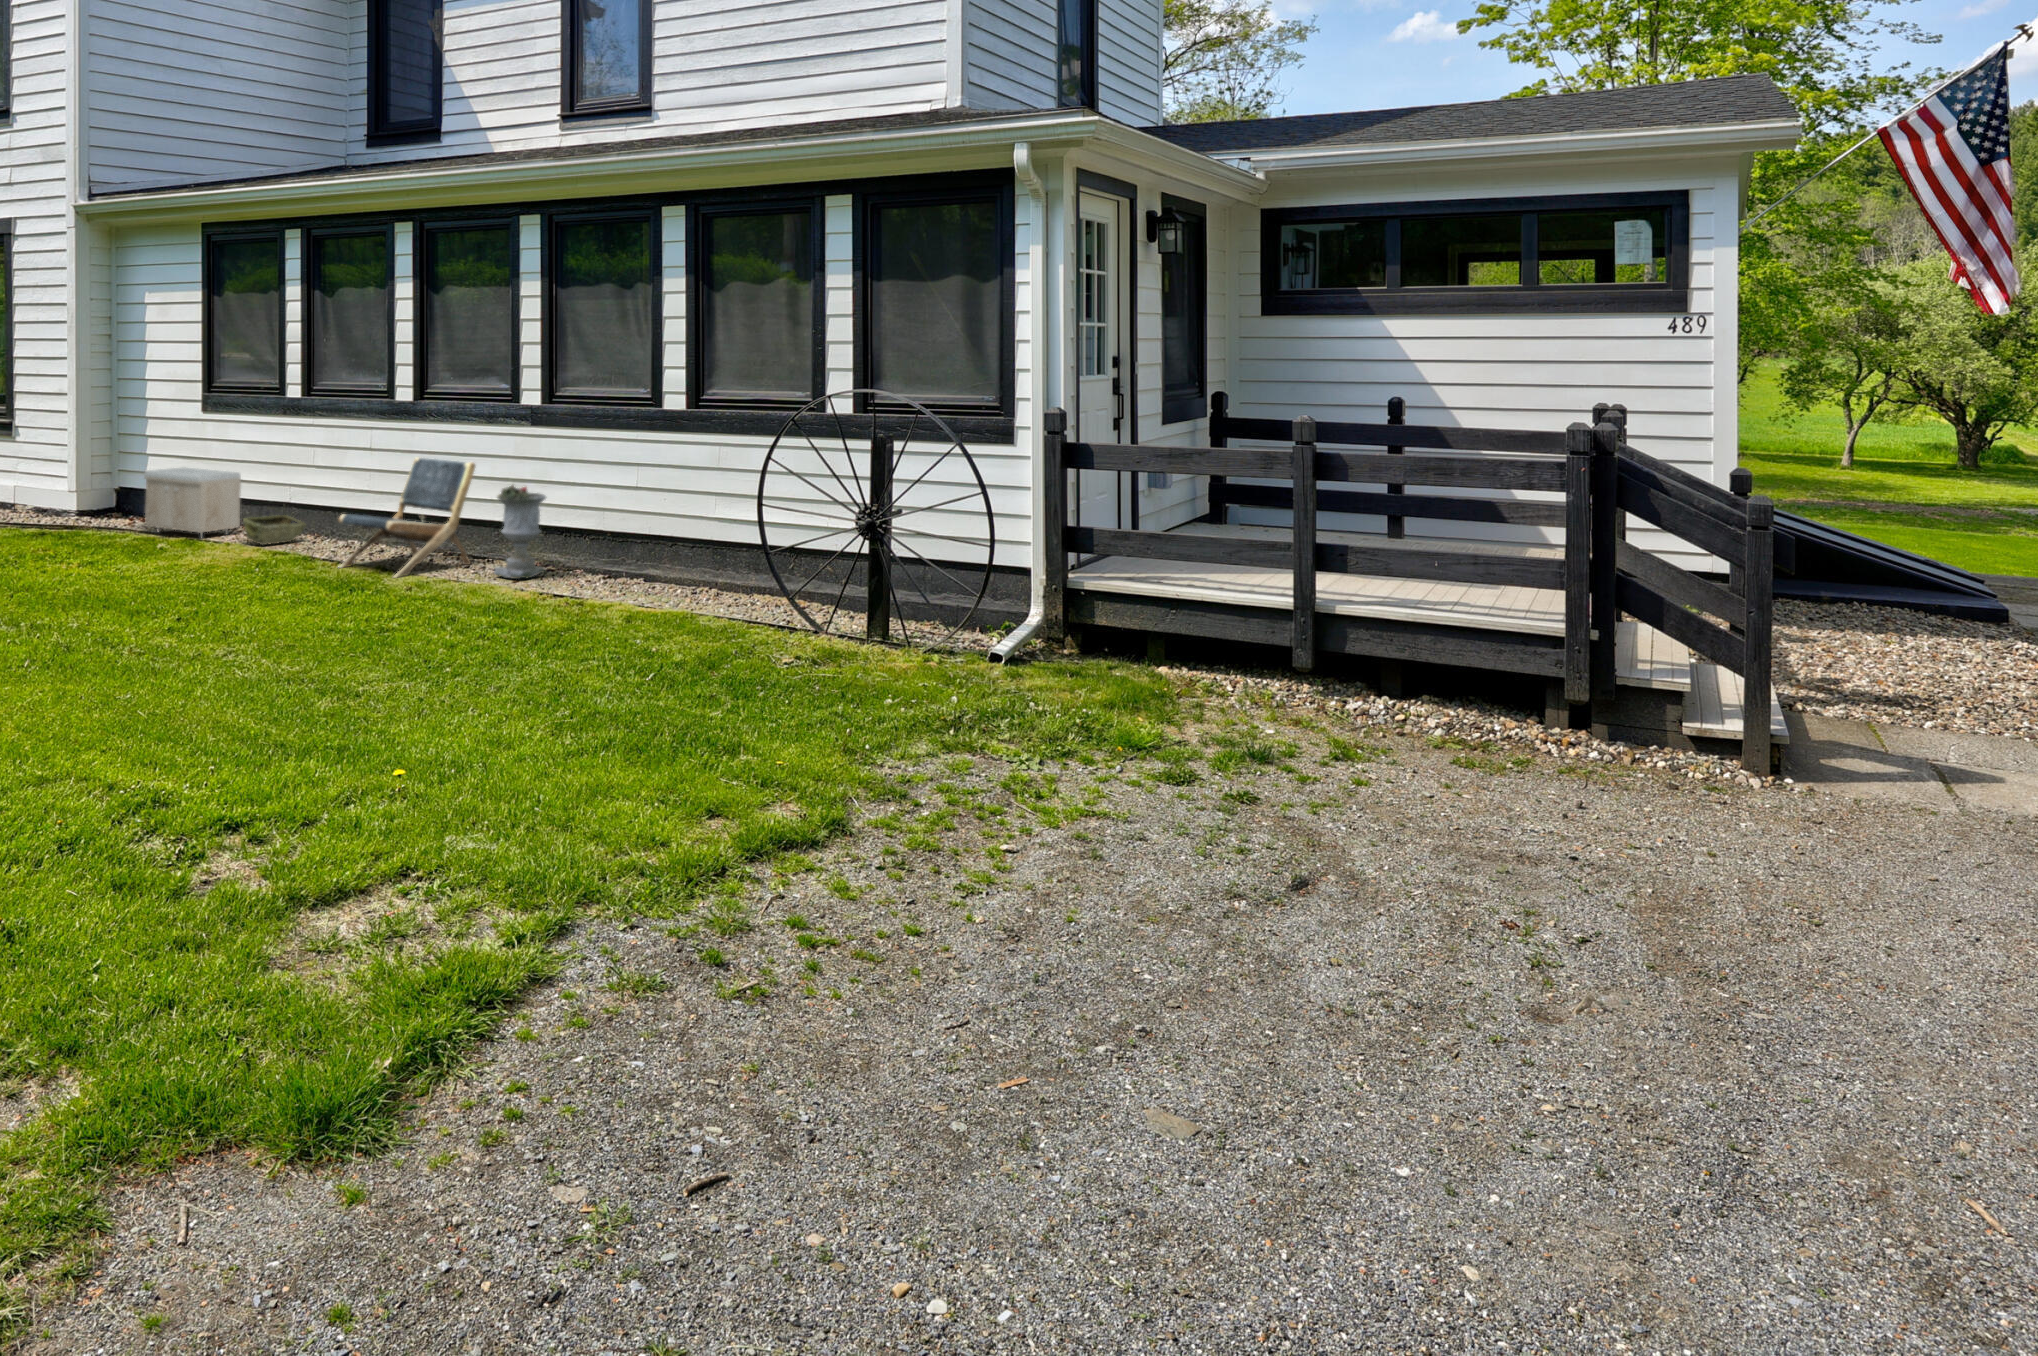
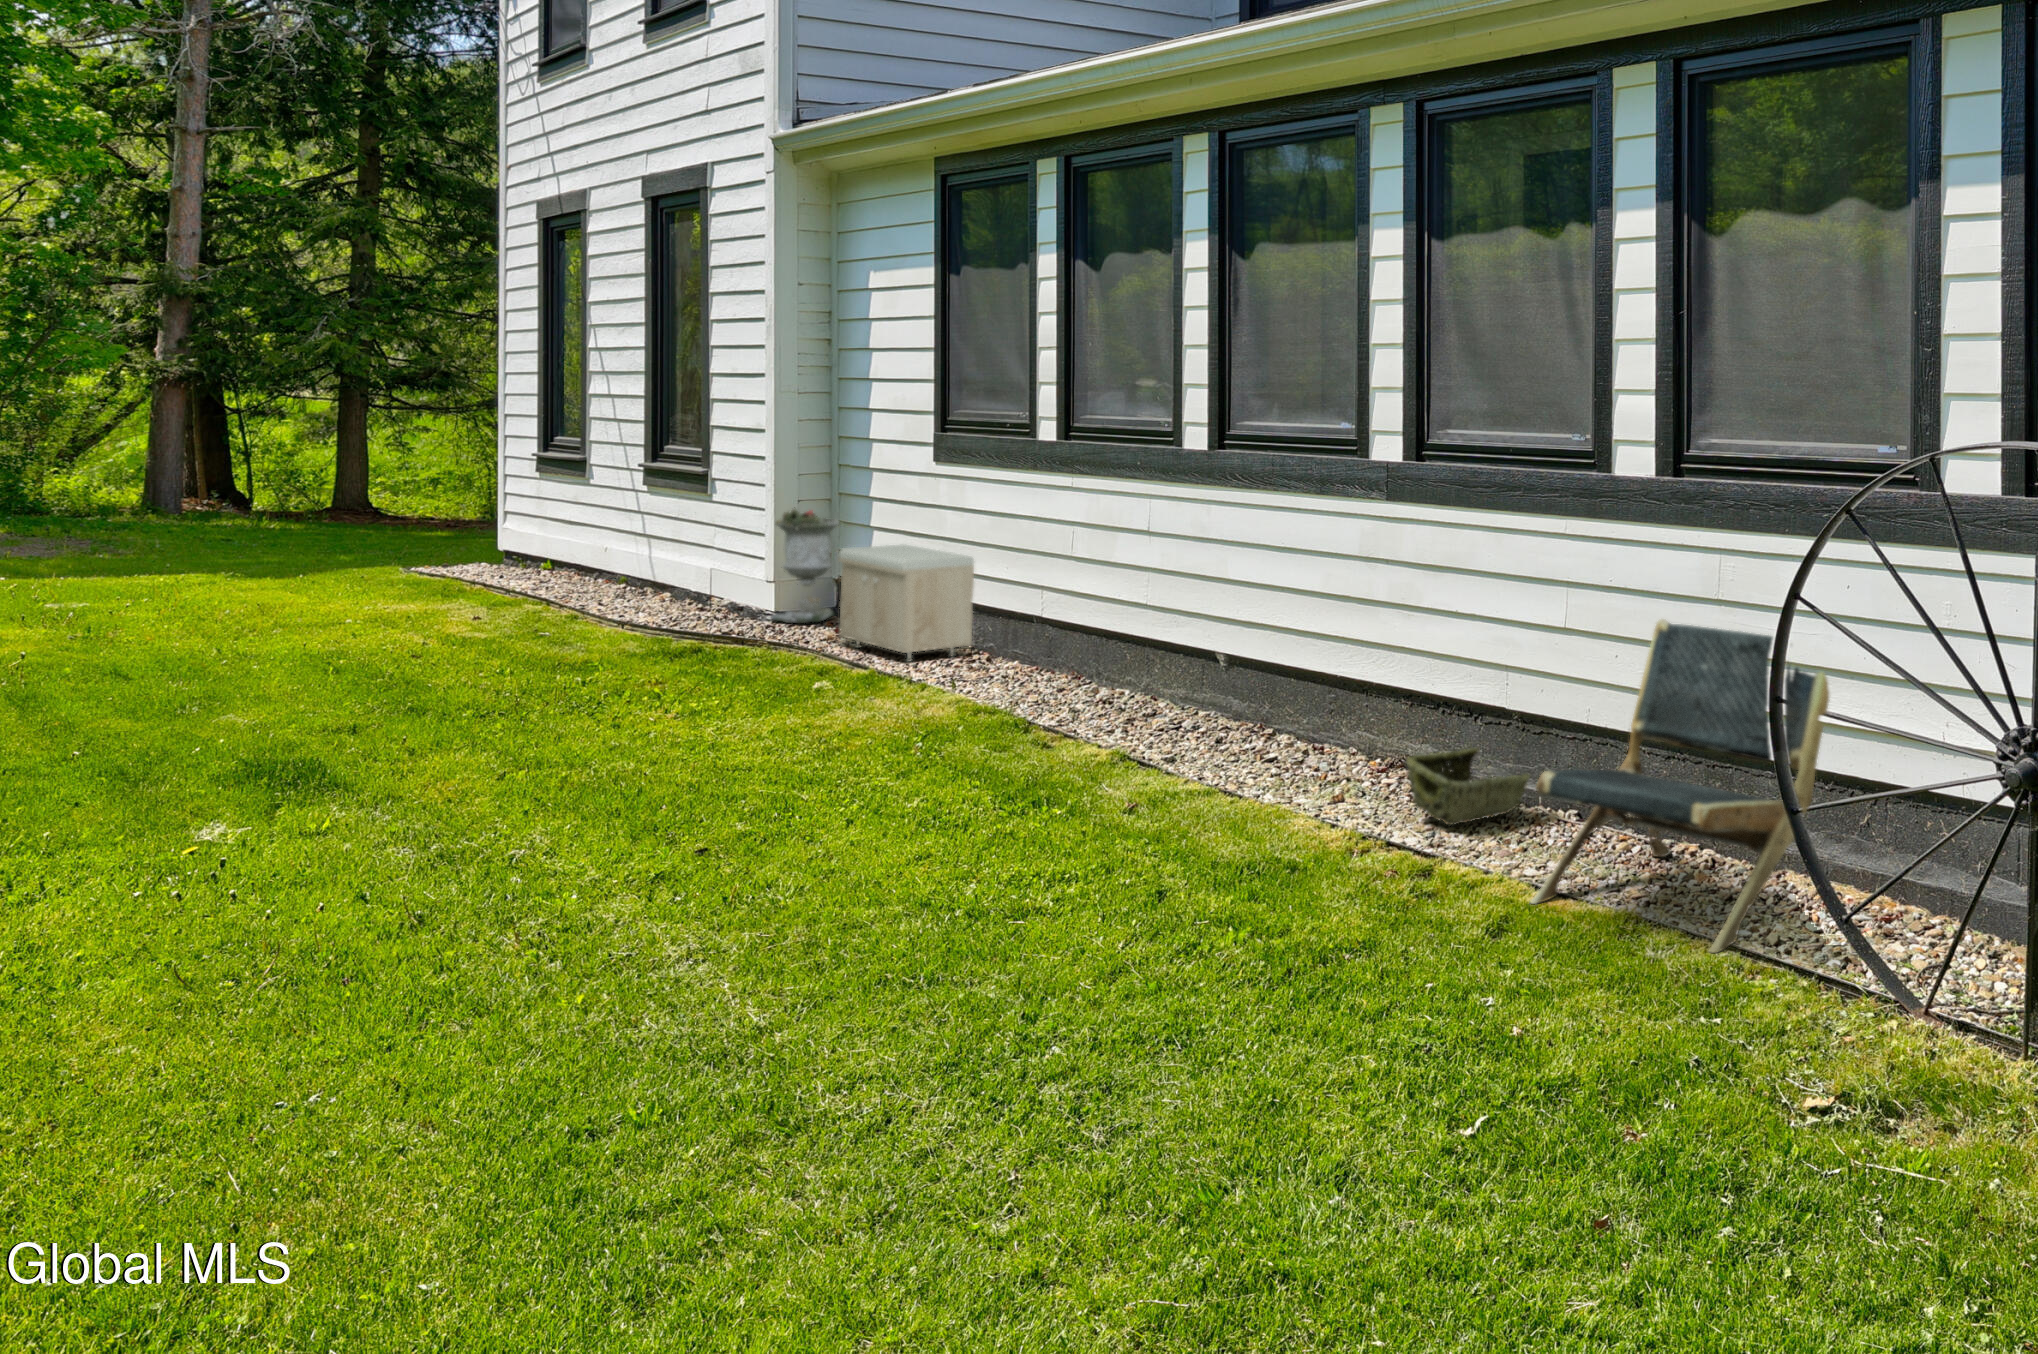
lounge chair: present [338,457,475,578] -> present [1531,619,1829,953]
planter: present [494,485,546,579] -> present [772,507,839,623]
woven basket: present [243,515,306,545] -> present [1407,748,1530,825]

